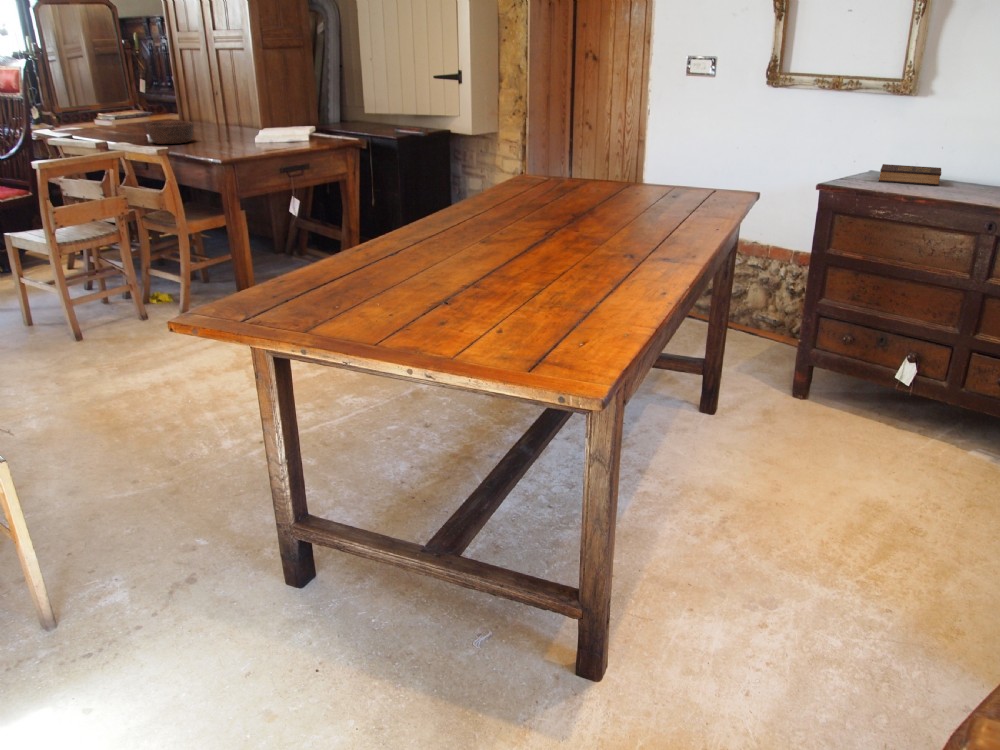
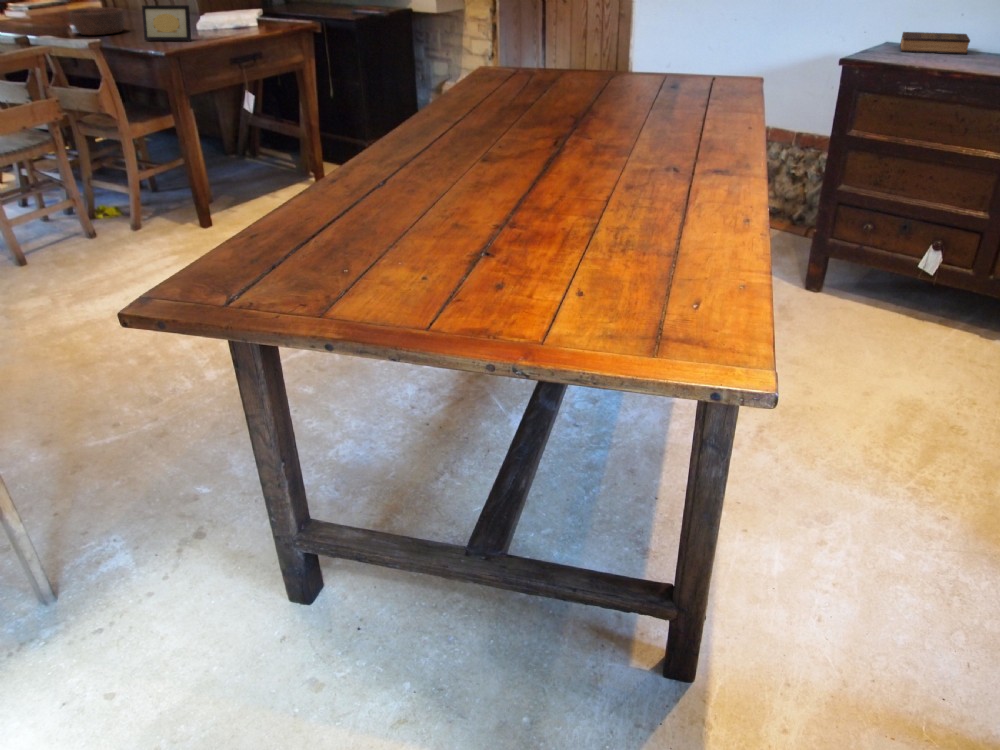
picture frame: none [207,120,248,152] -> present [142,5,191,41]

